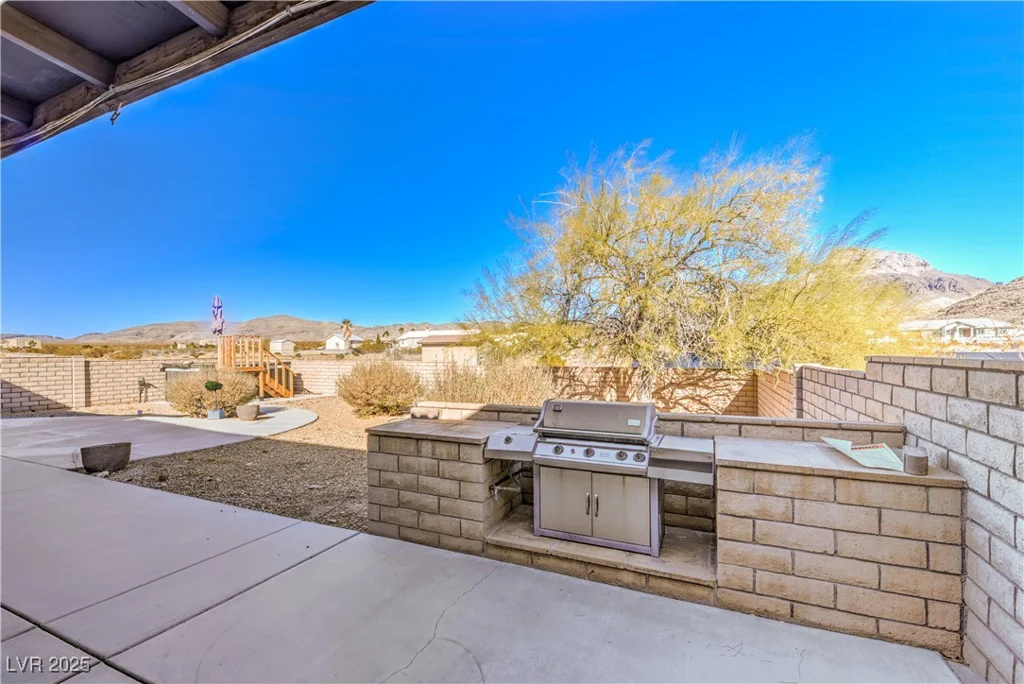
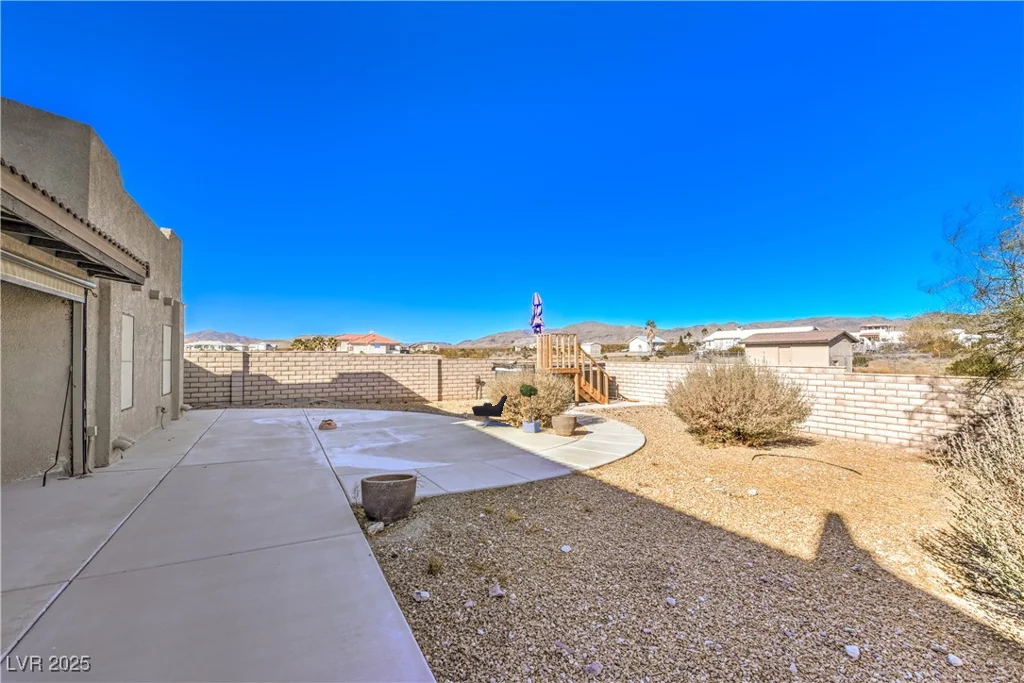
lounge chair: none [149,390,196,421] -> present [472,395,507,428]

